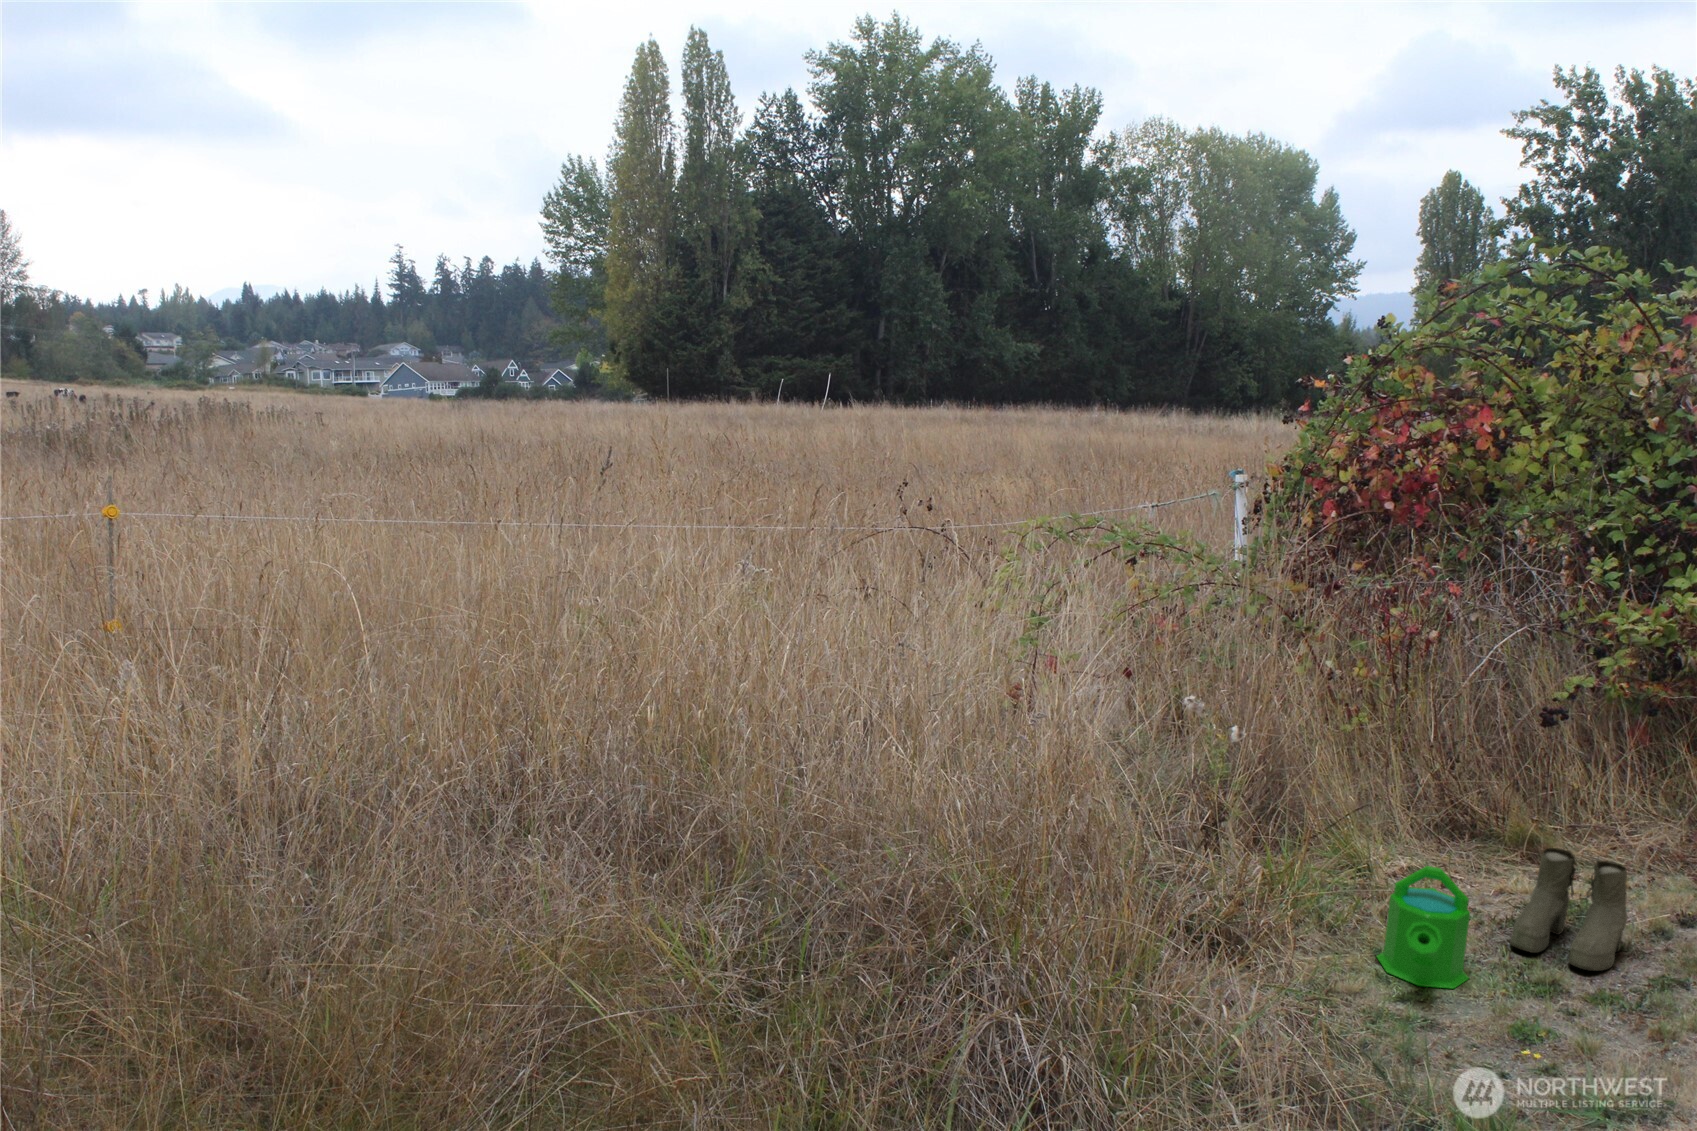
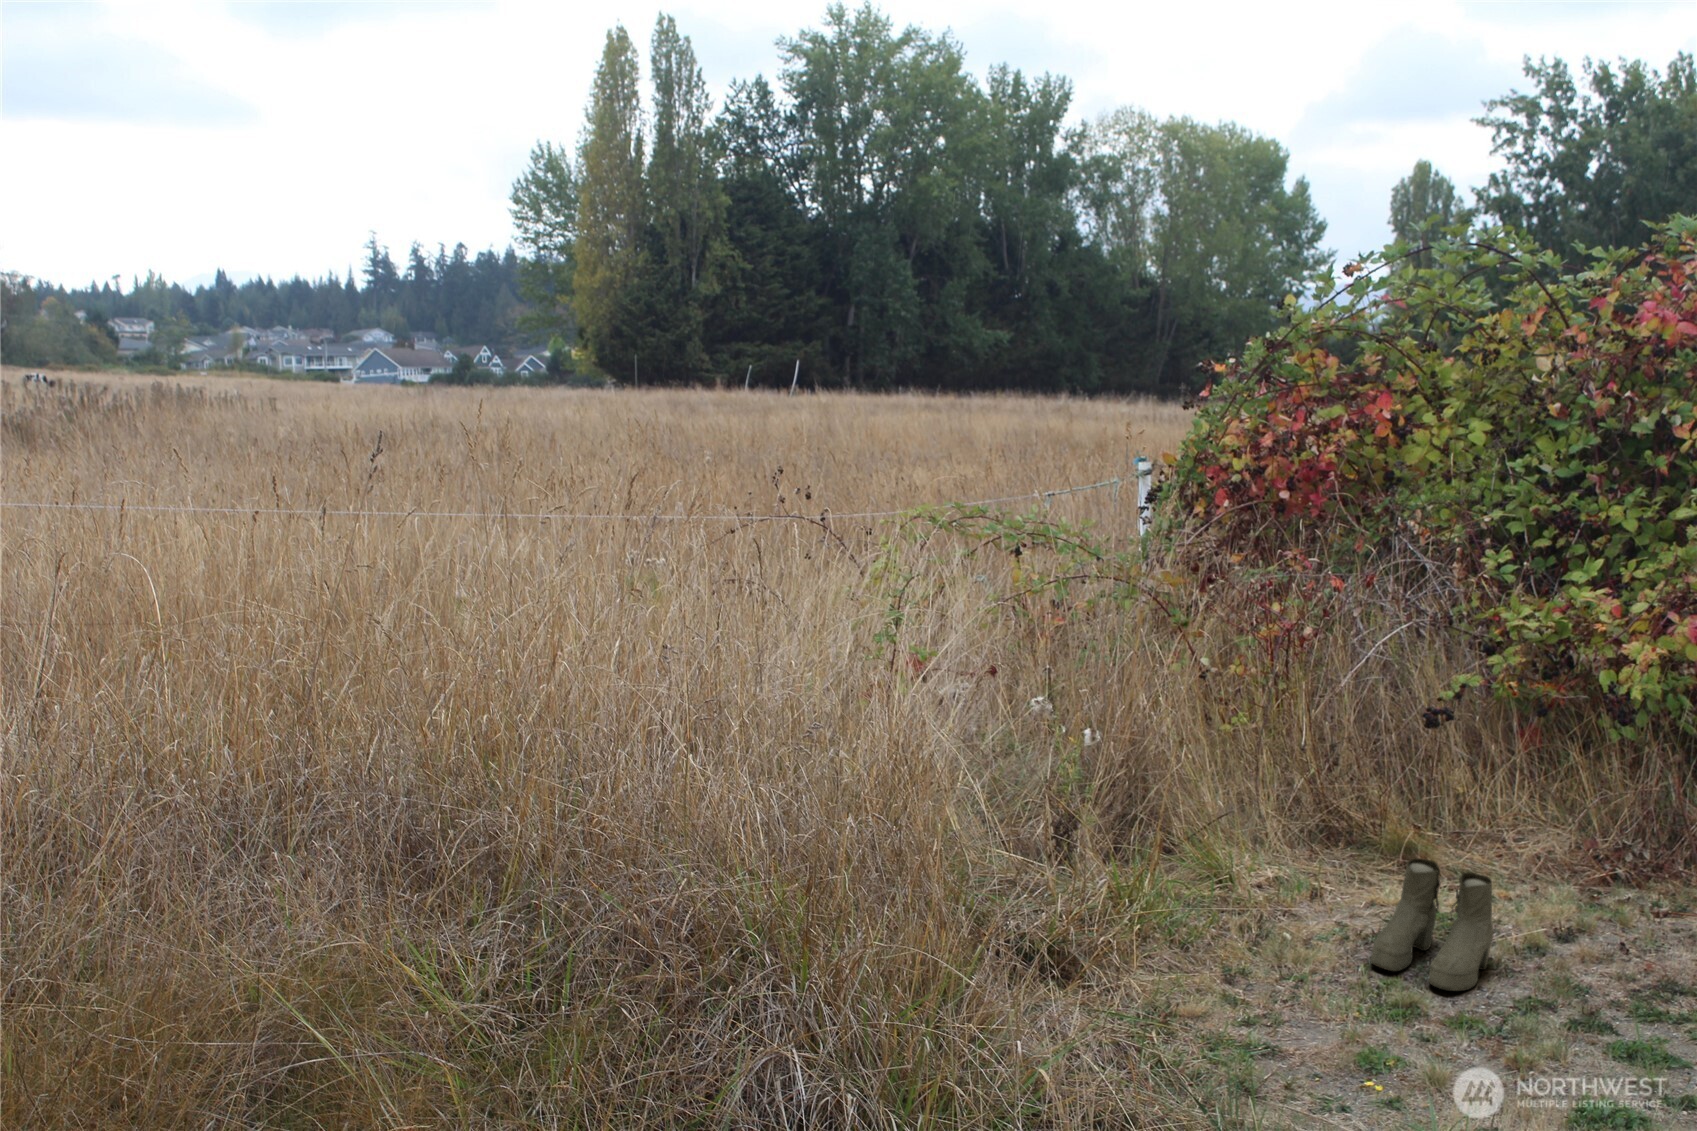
watering can: present [1377,866,1470,989] -> none [1225,878,1321,1011]

